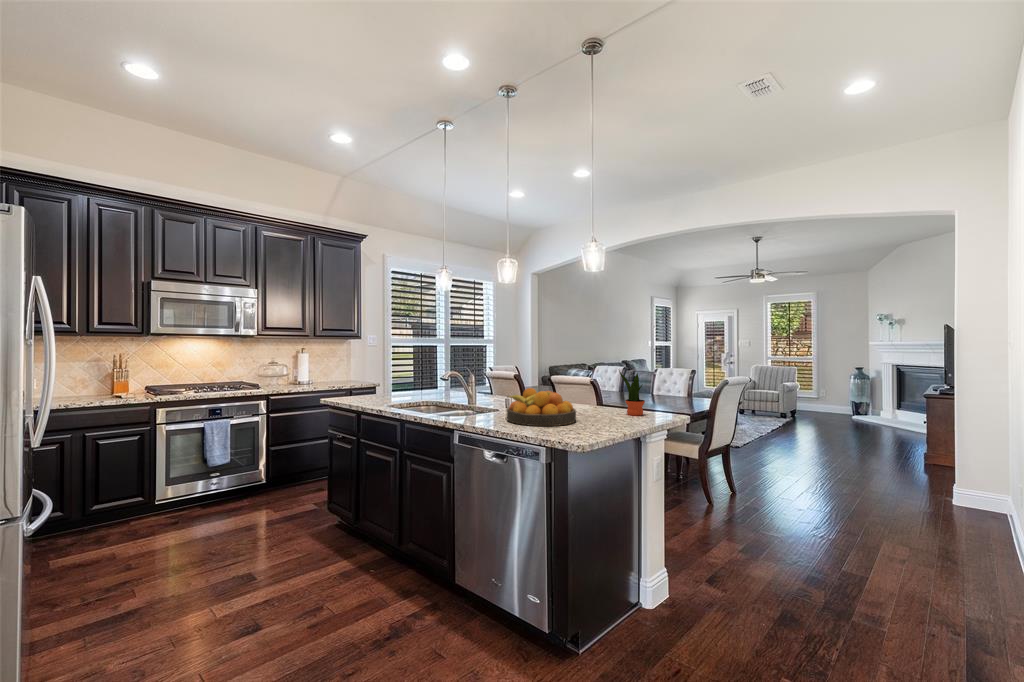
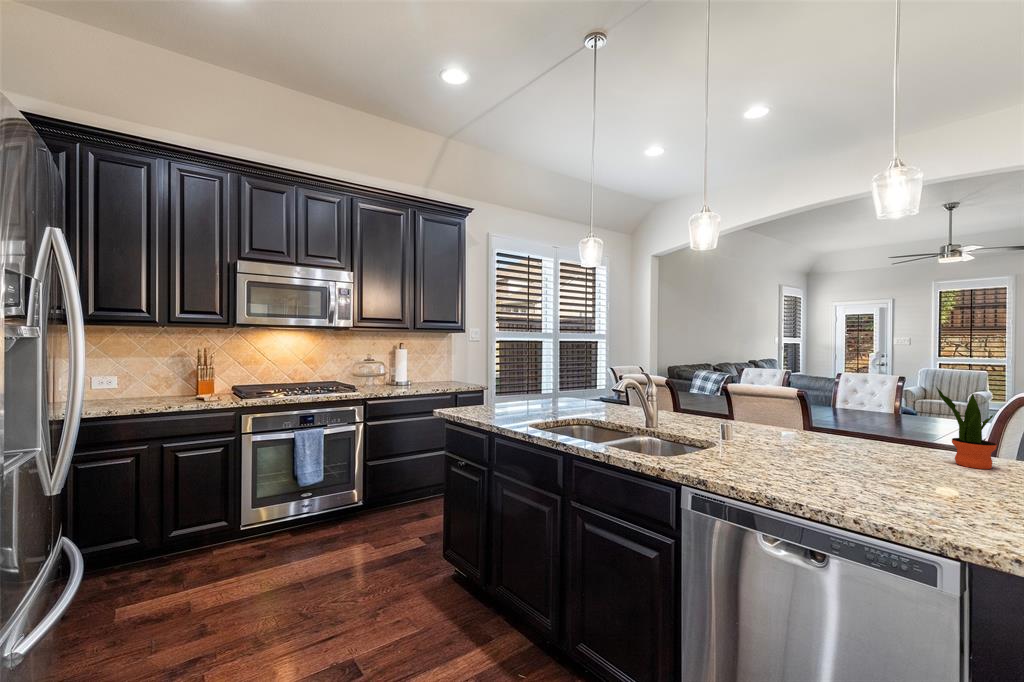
fruit bowl: present [507,388,576,426] -> none [761,418,908,494]

